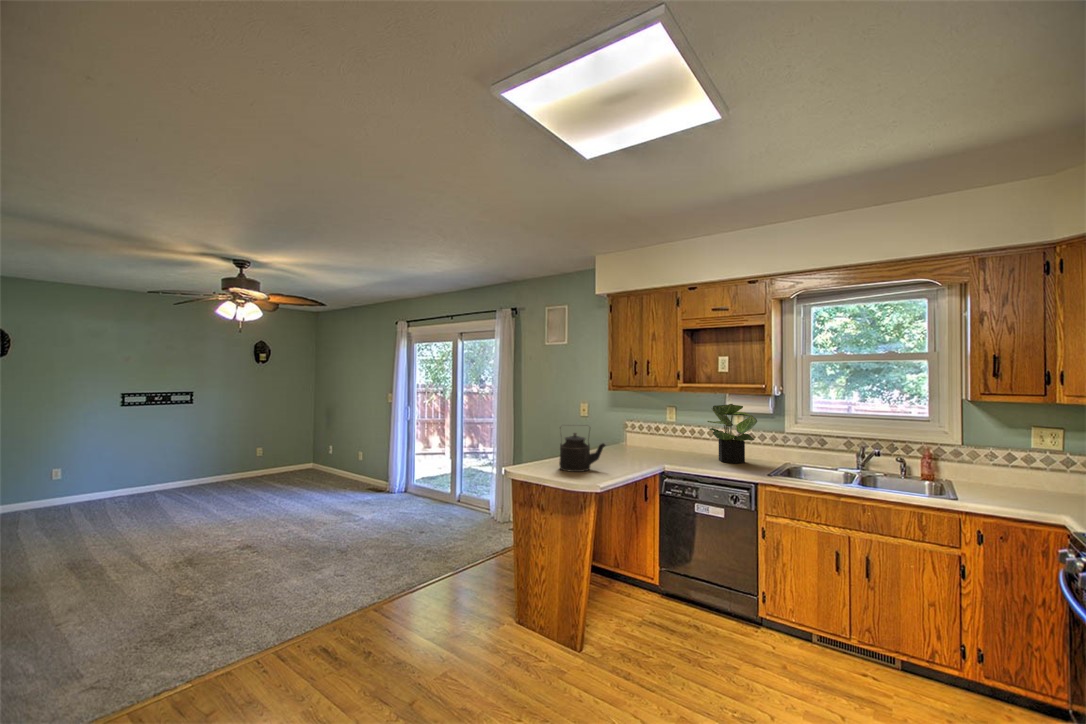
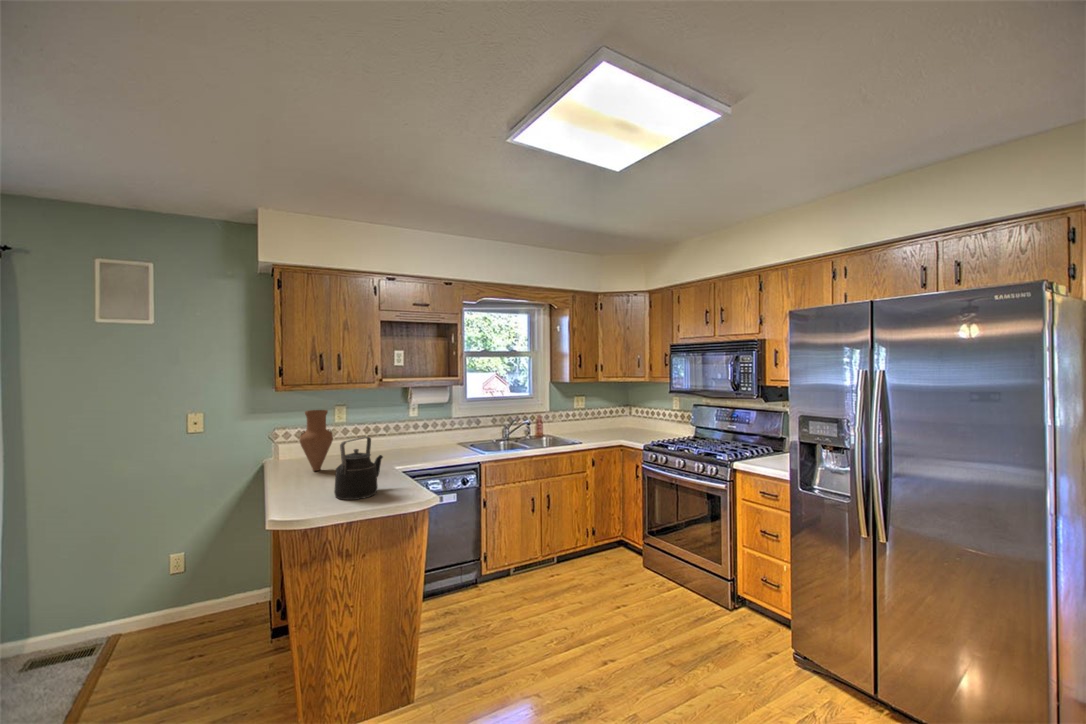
potted plant: present [708,404,757,464] -> none [394,397,445,454]
vase: none [605,405,629,454] -> present [300,410,333,471]

